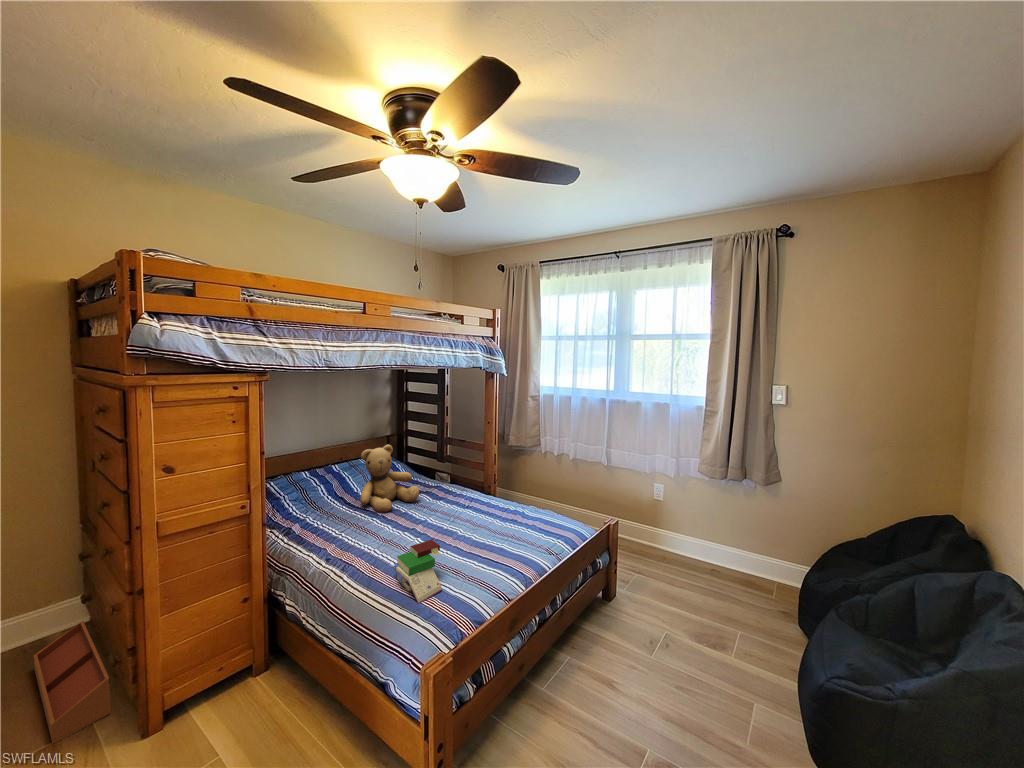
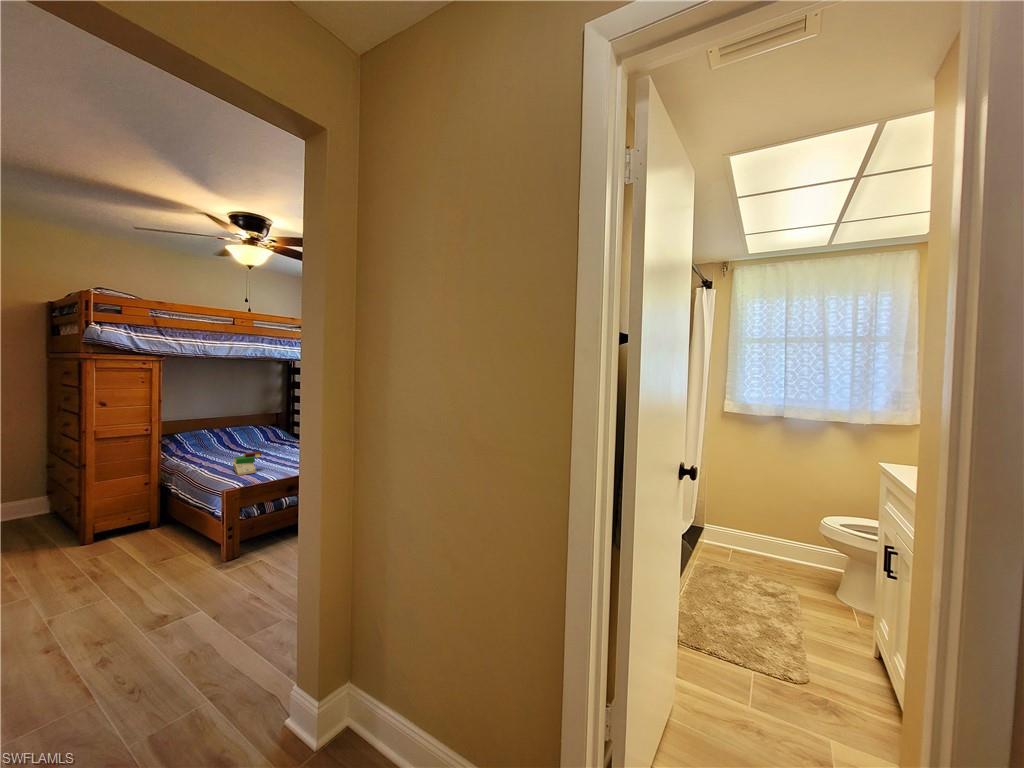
teddy bear: present [360,444,419,513] -> none [237,411,282,452]
storage bin: present [34,621,111,743] -> none [17,503,64,545]

